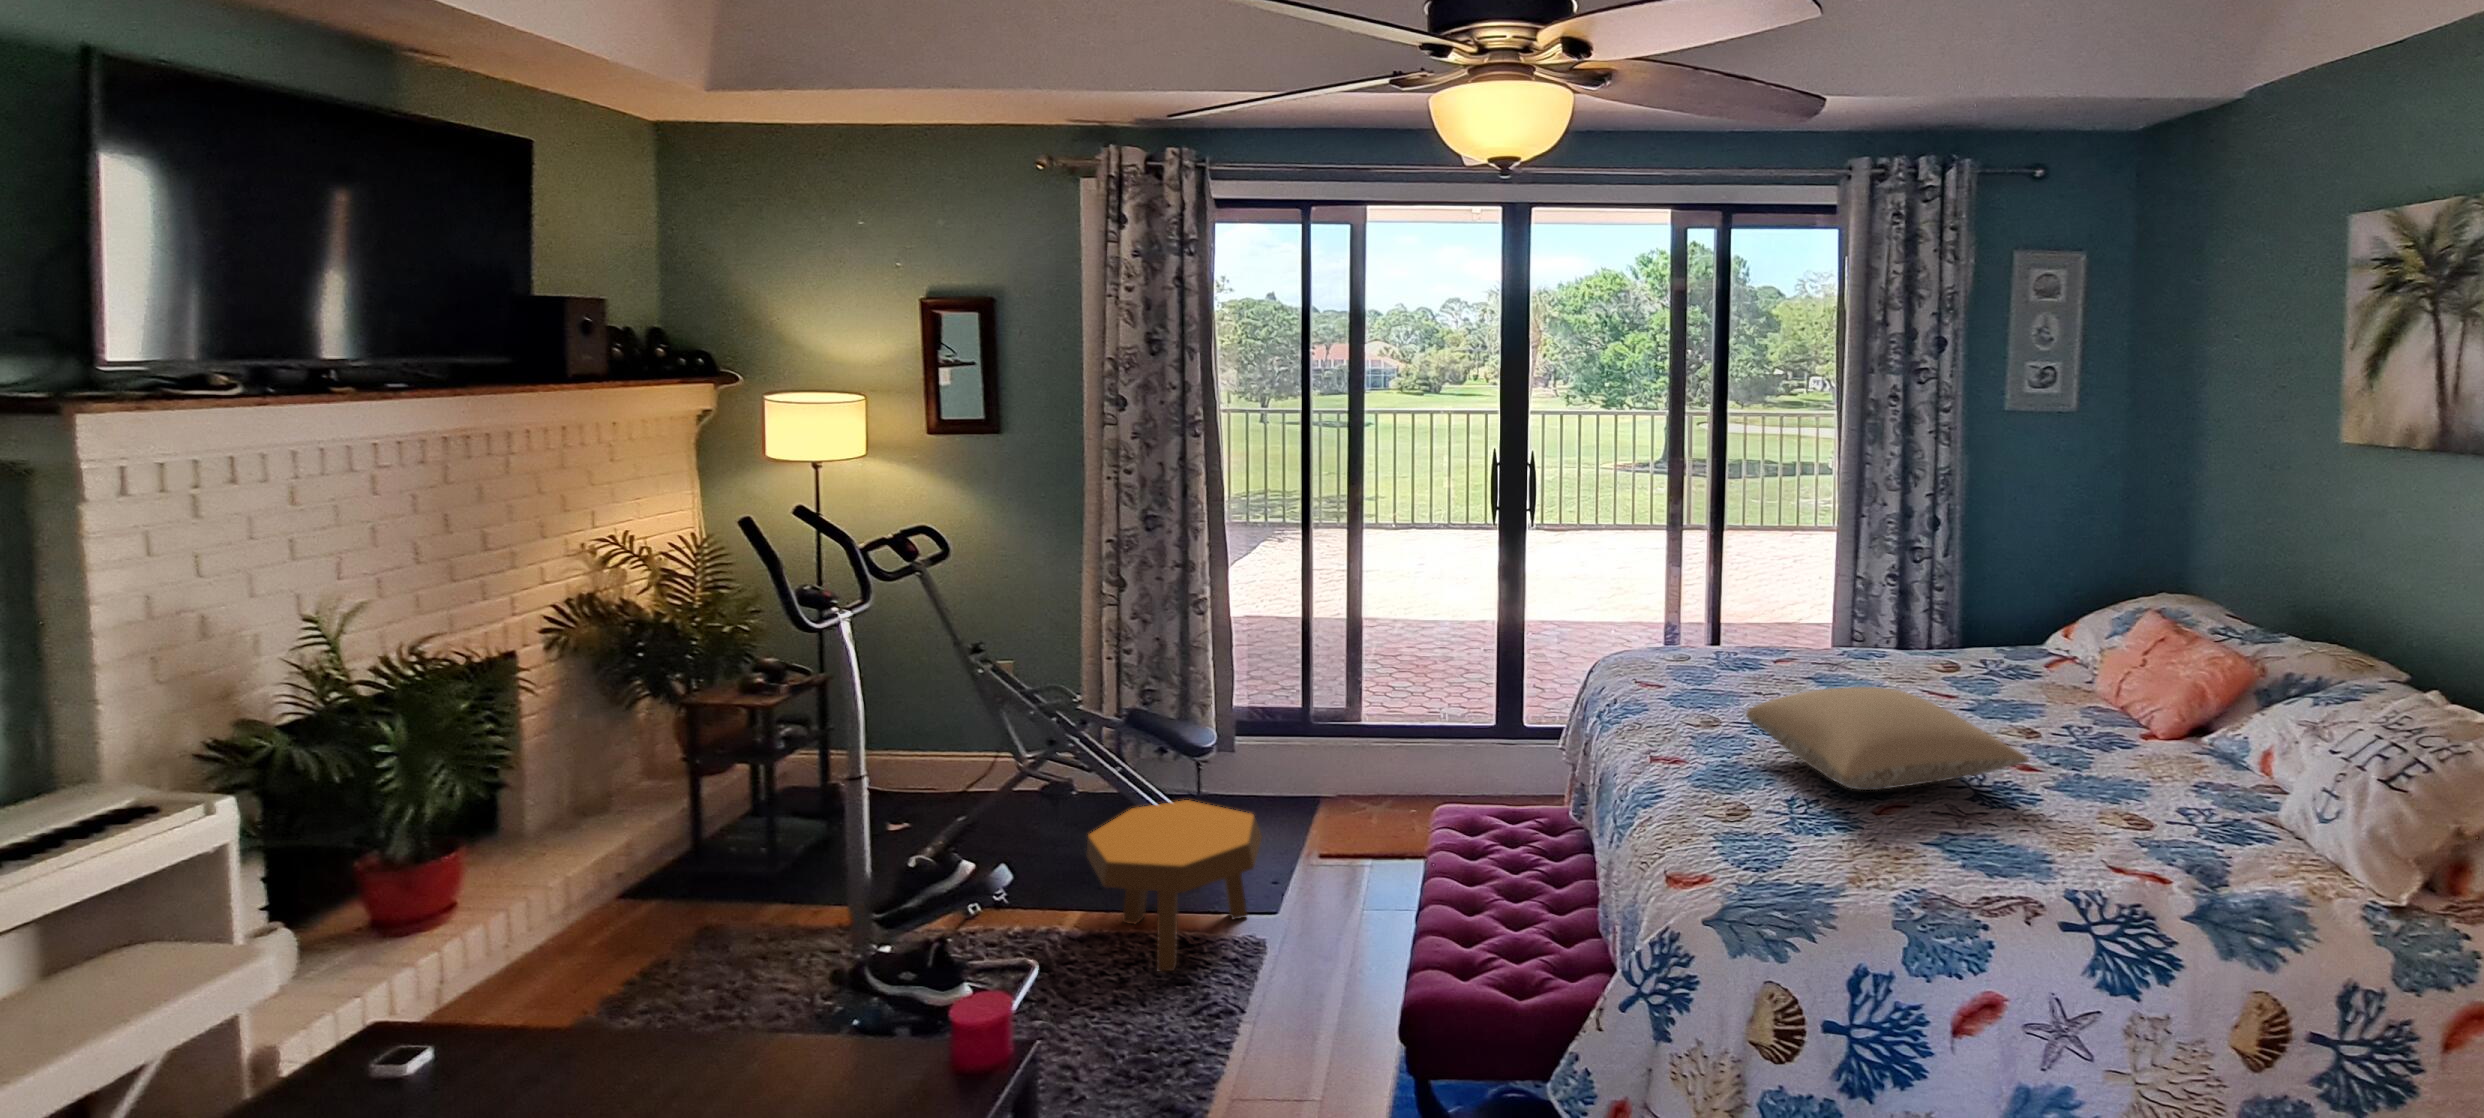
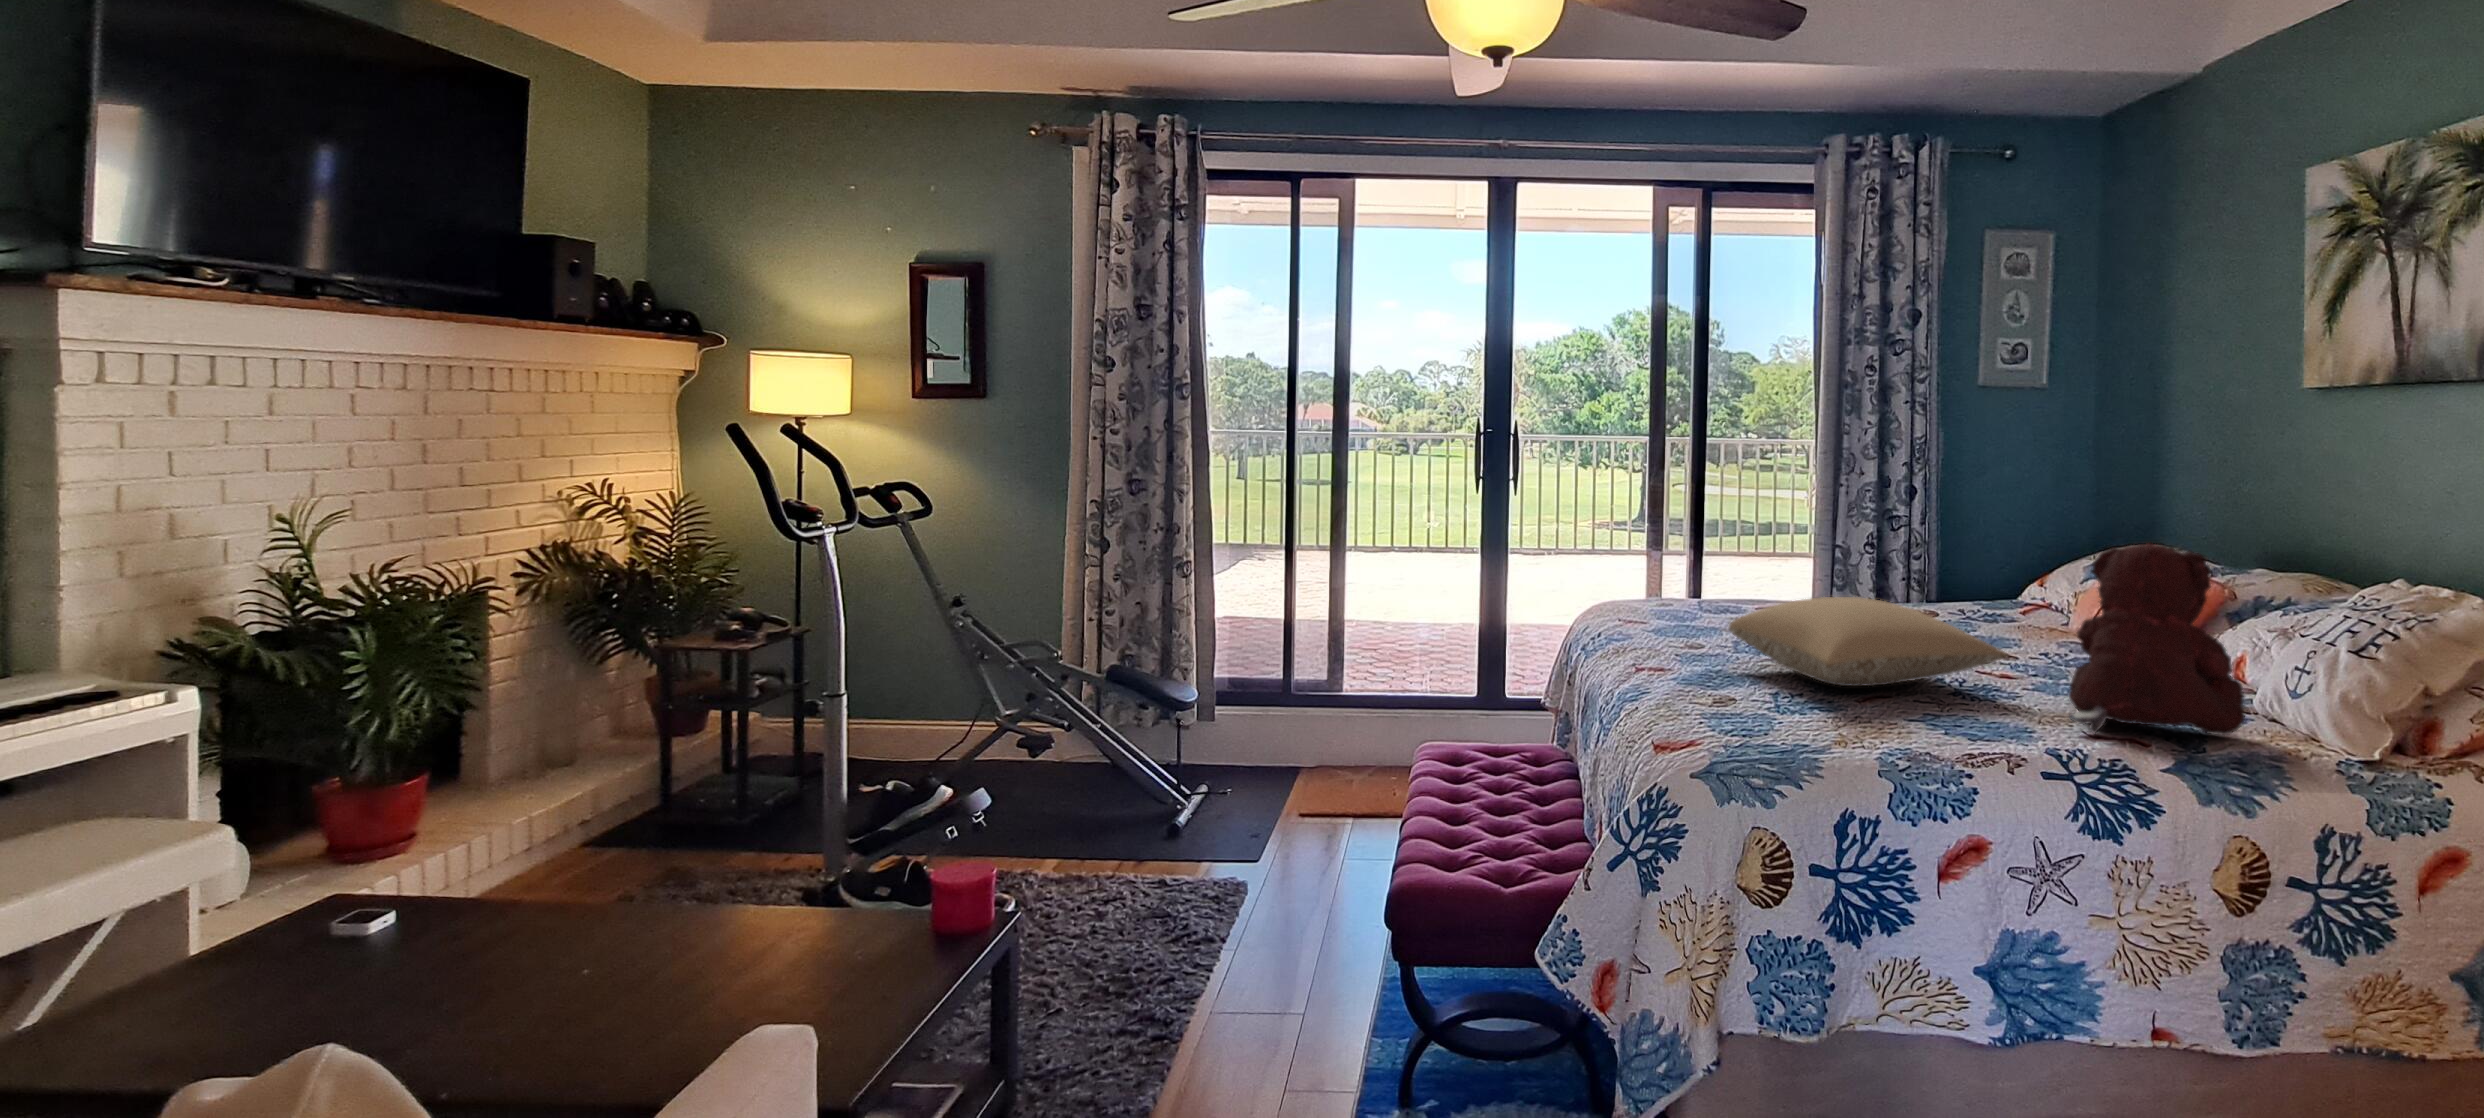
teddy bear: none [2089,658,2270,861] -> present [2069,542,2245,735]
footstool: present [1087,800,1262,971] -> none [1065,744,1243,903]

